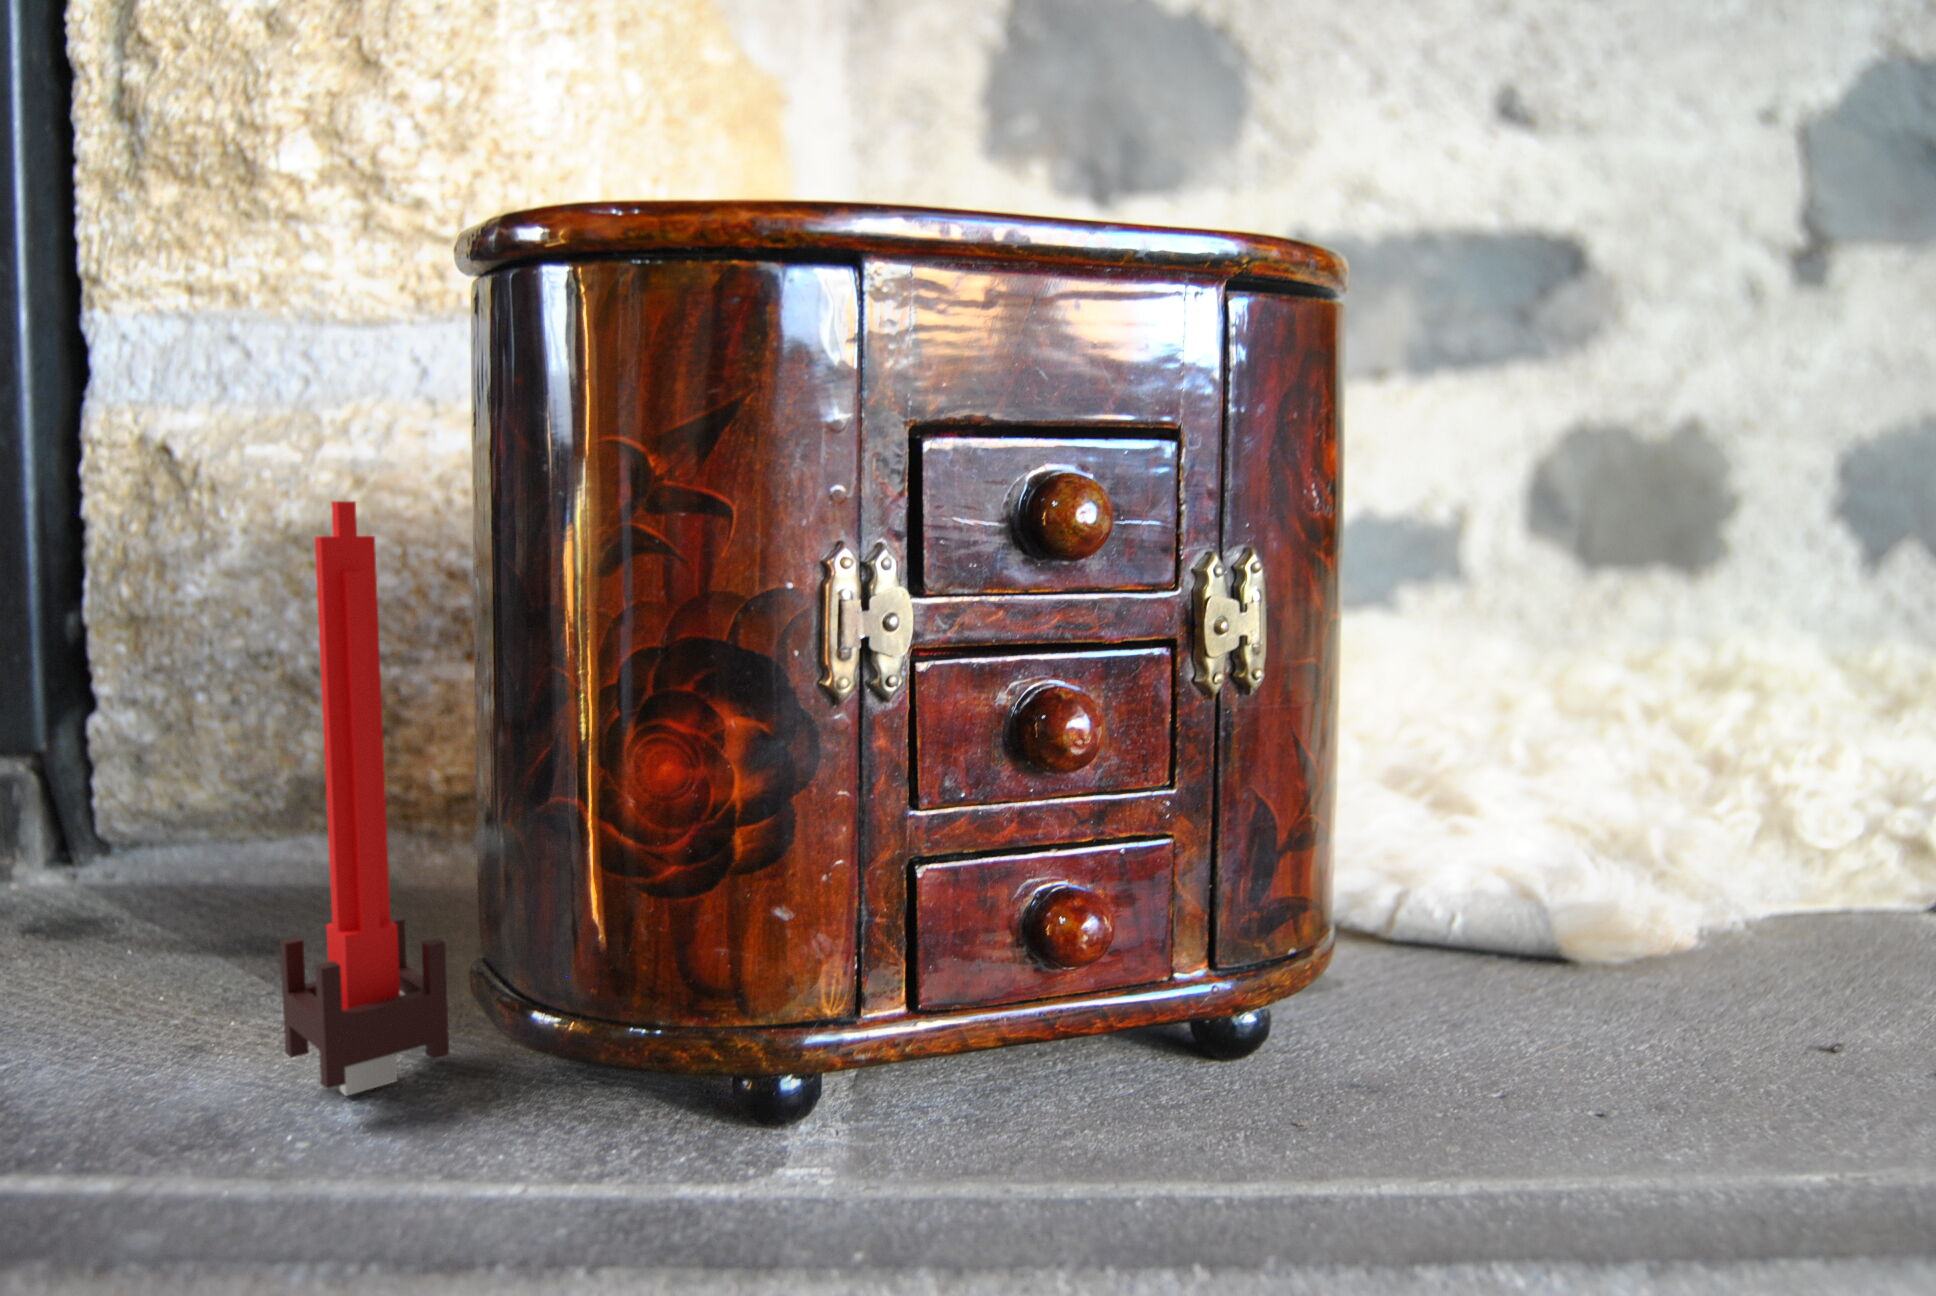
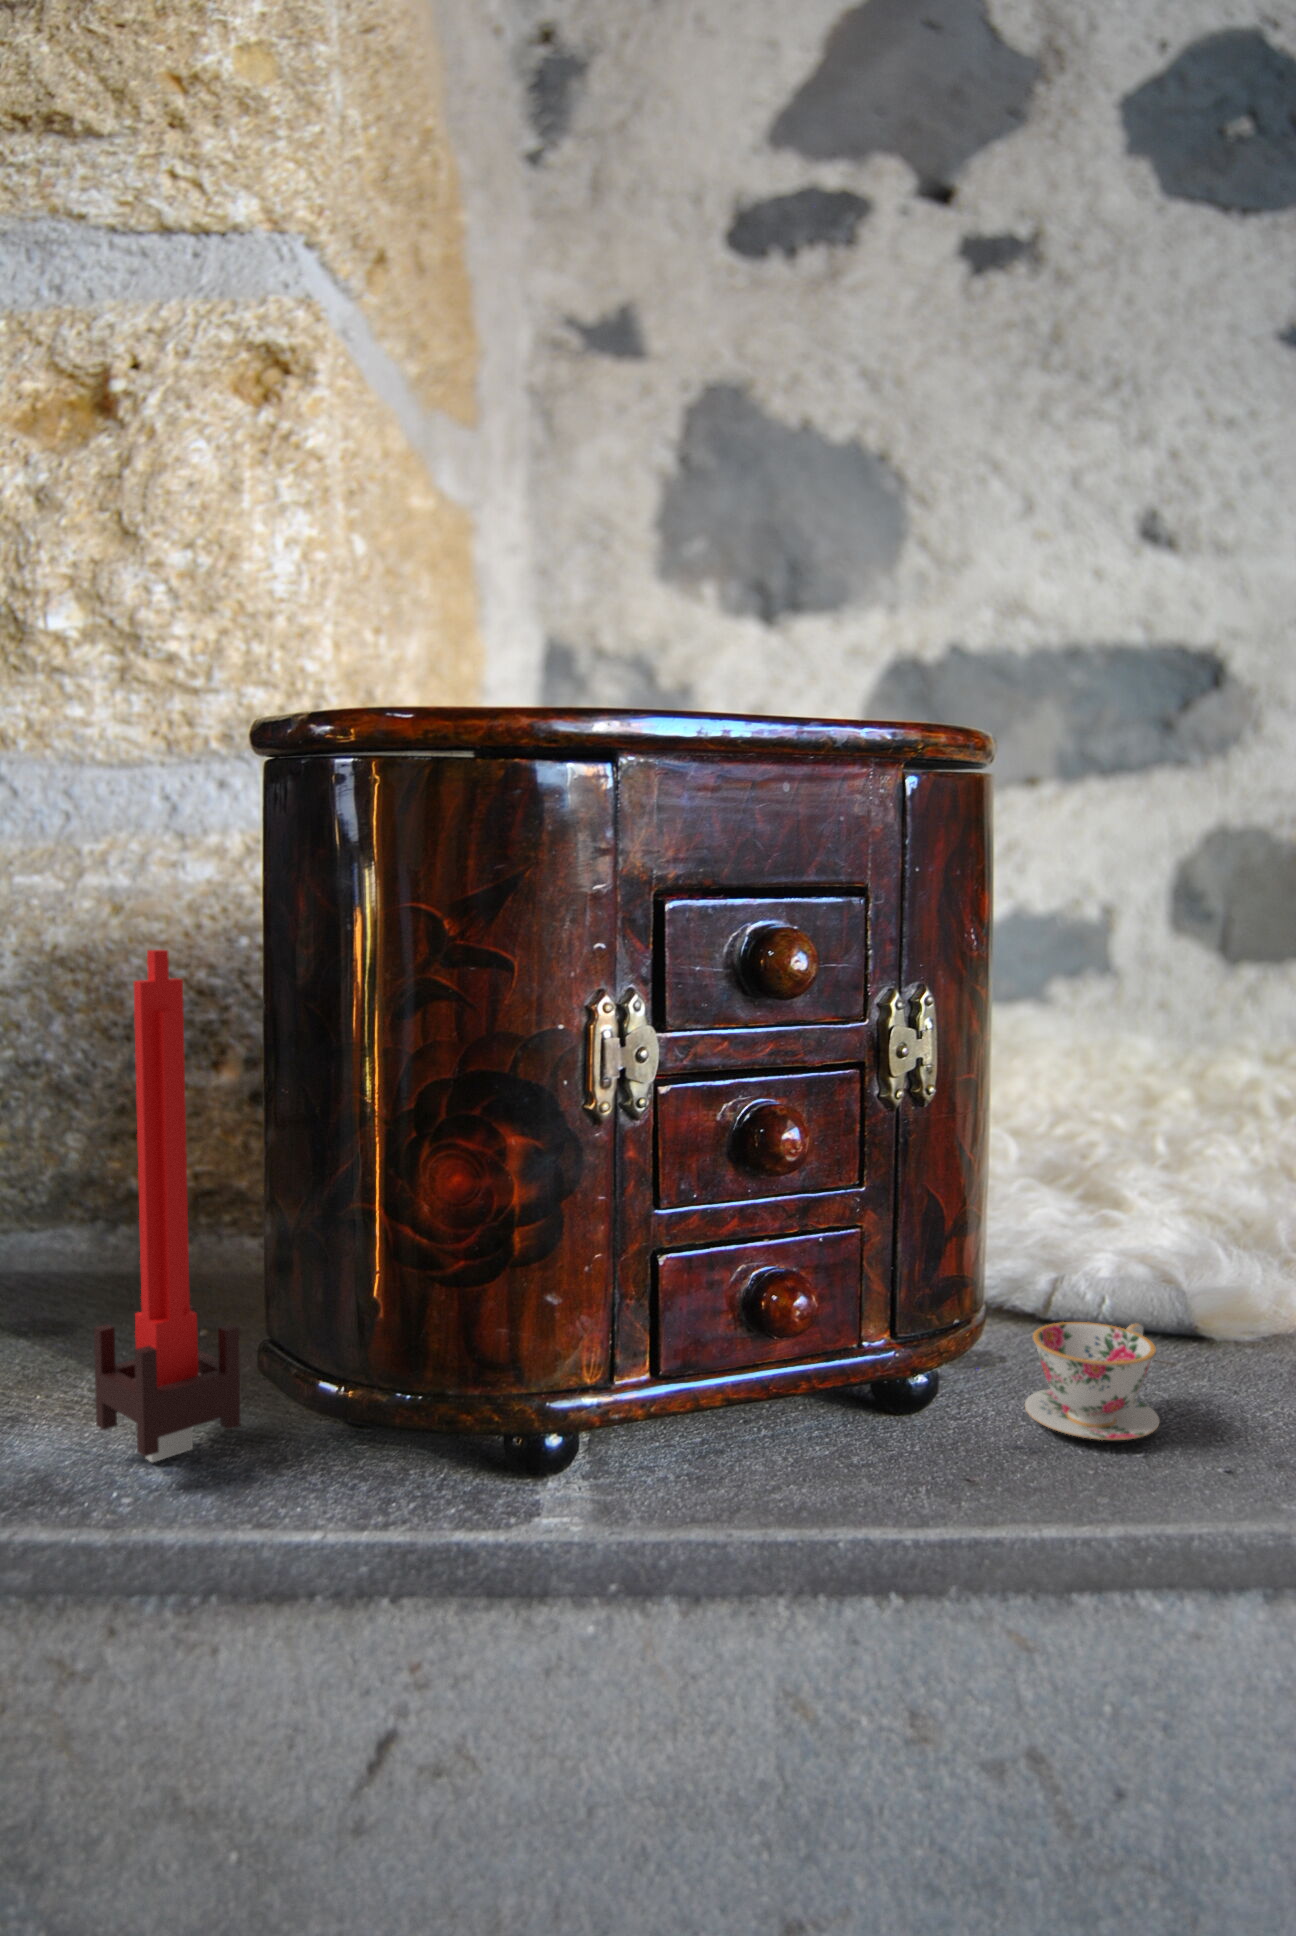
teacup: none [1366,947,1525,1085] -> present [1025,1322,1159,1440]

